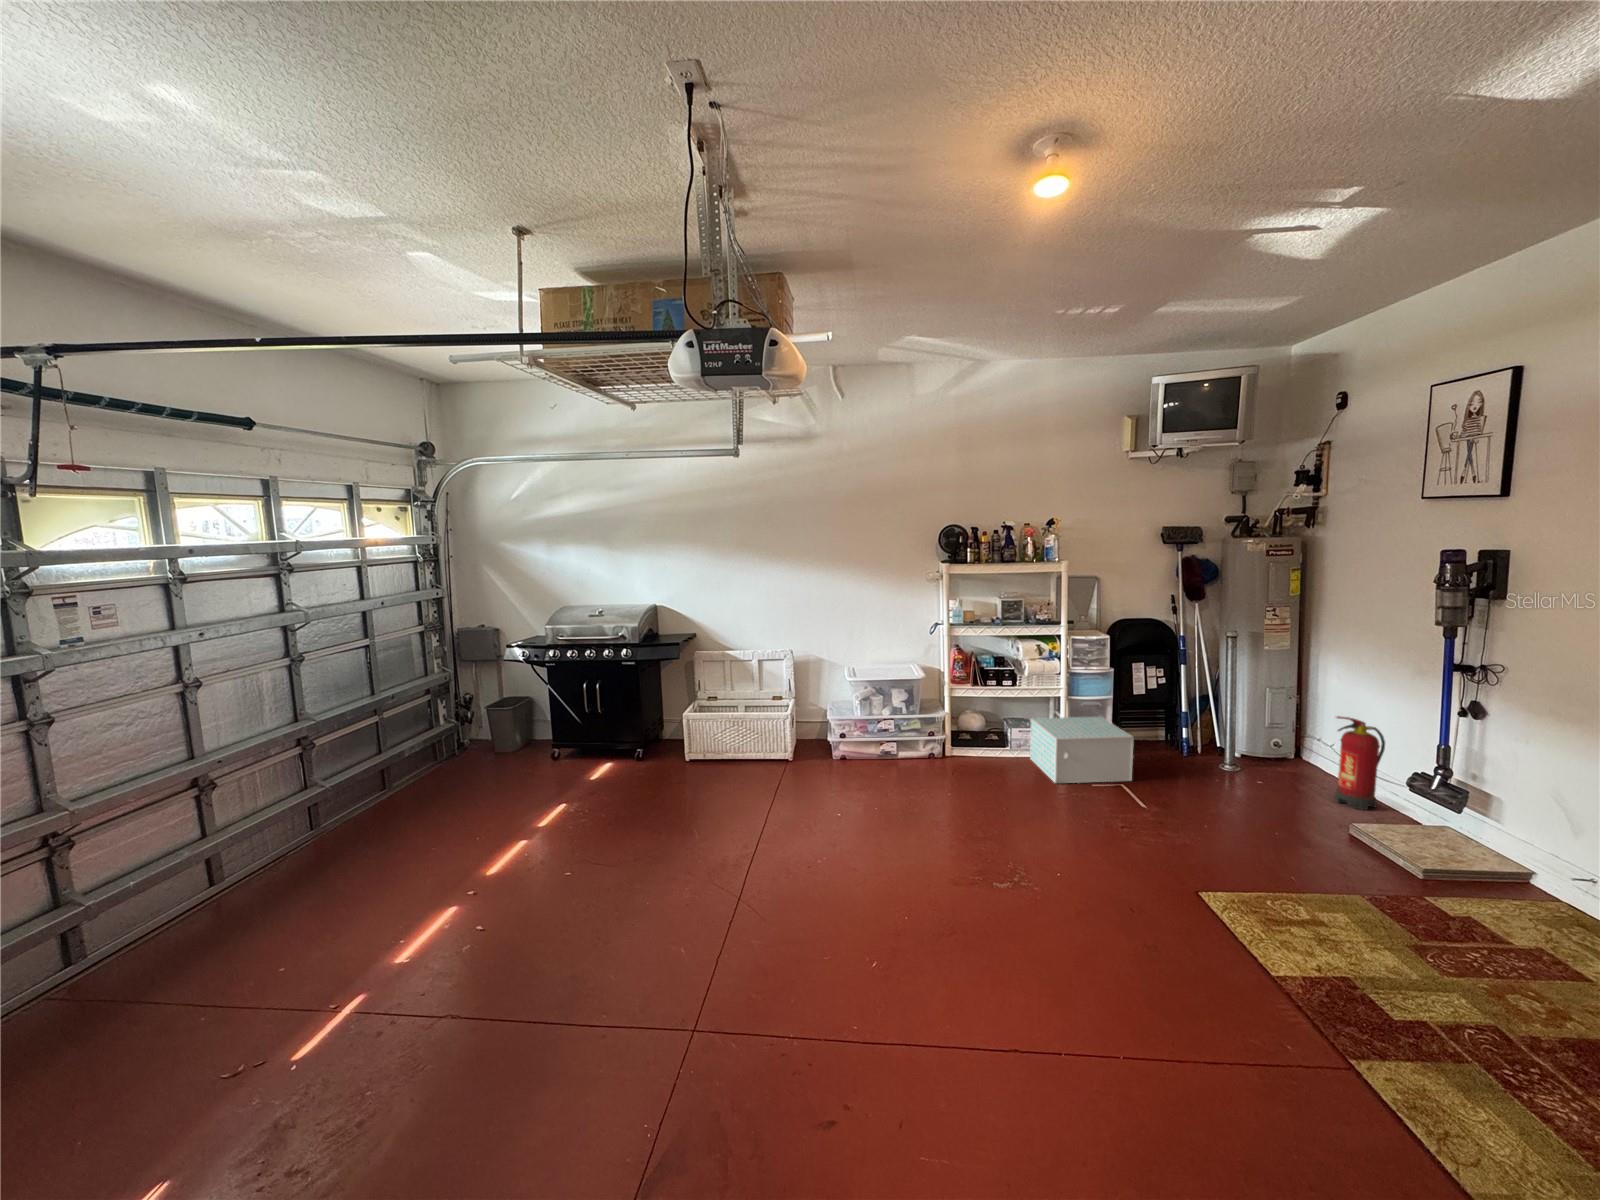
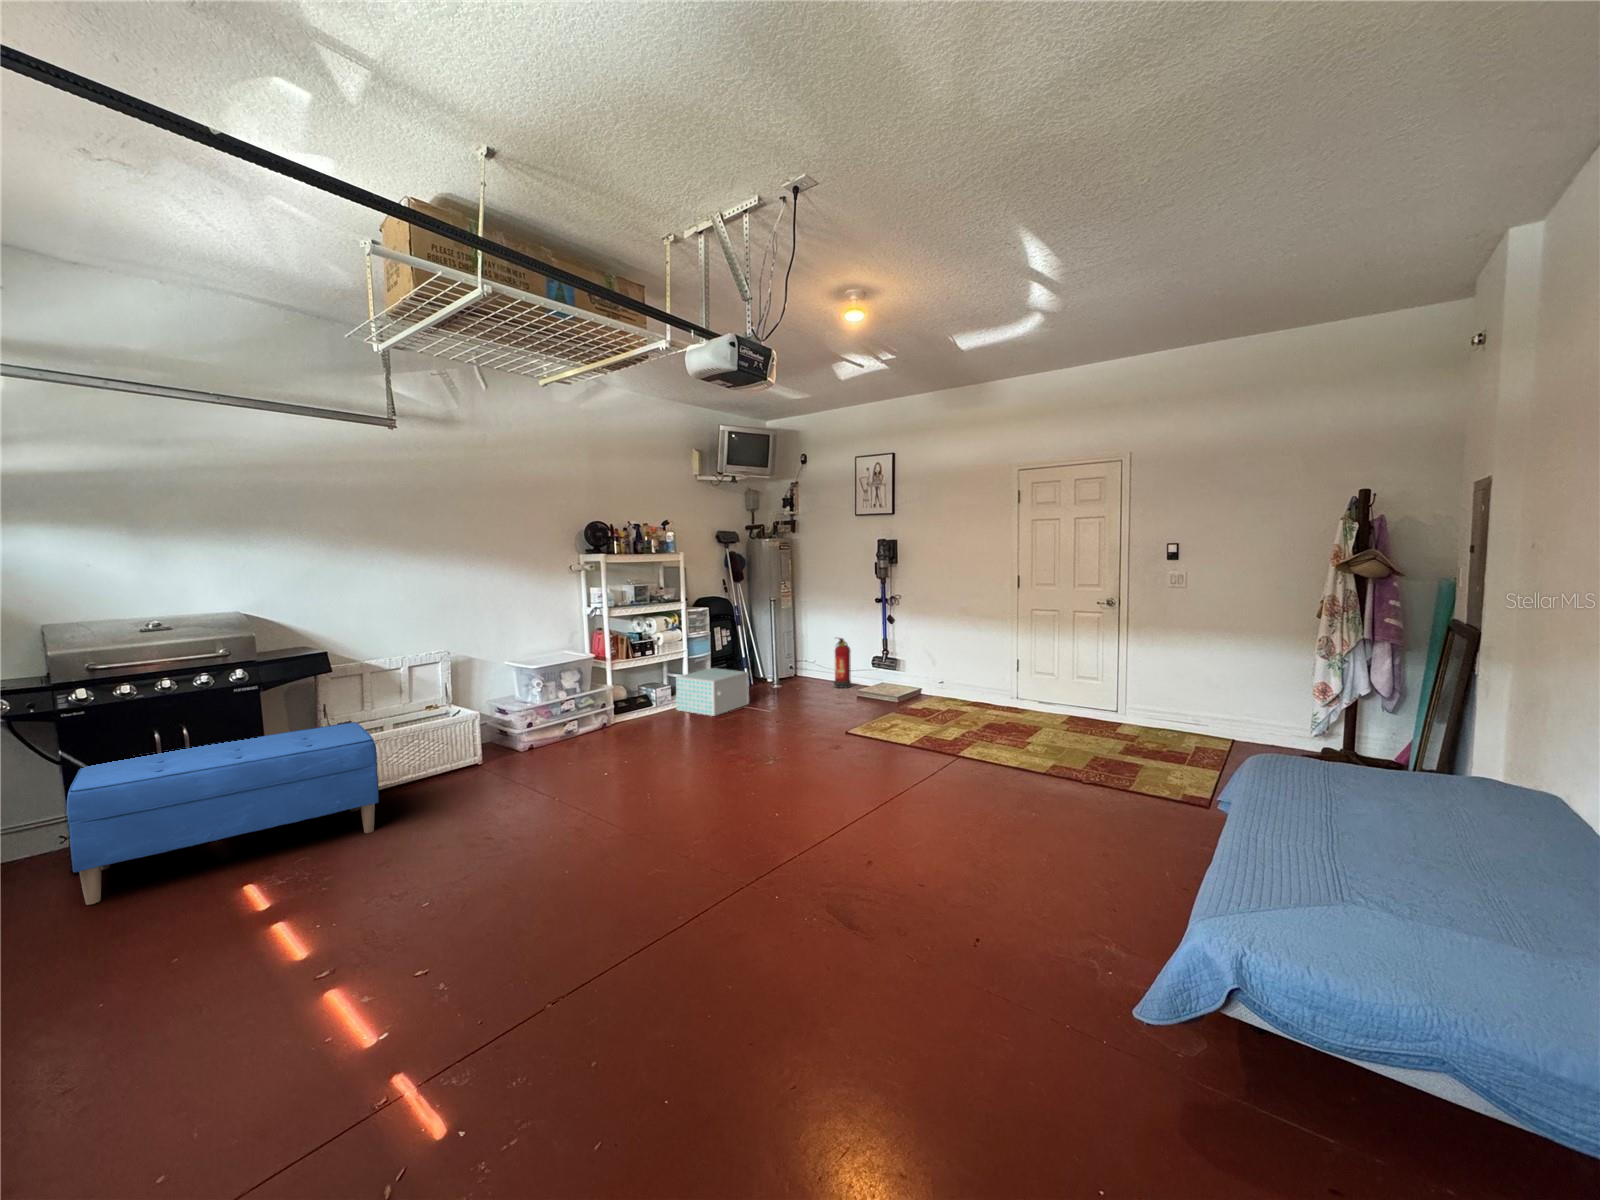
bench: none [523,698,689,793] -> present [67,722,379,905]

